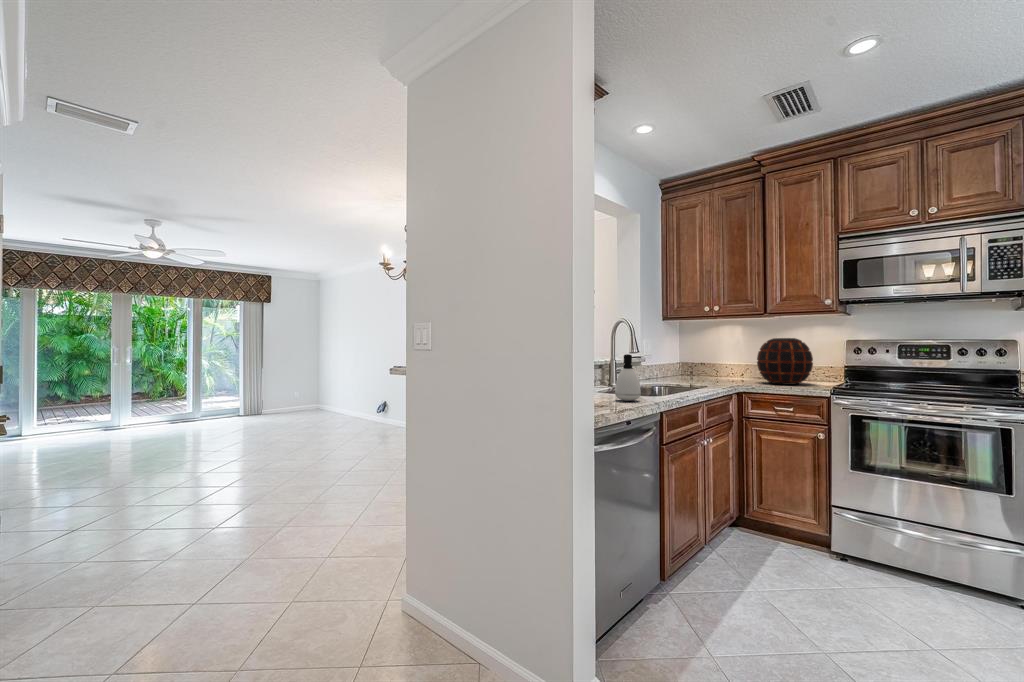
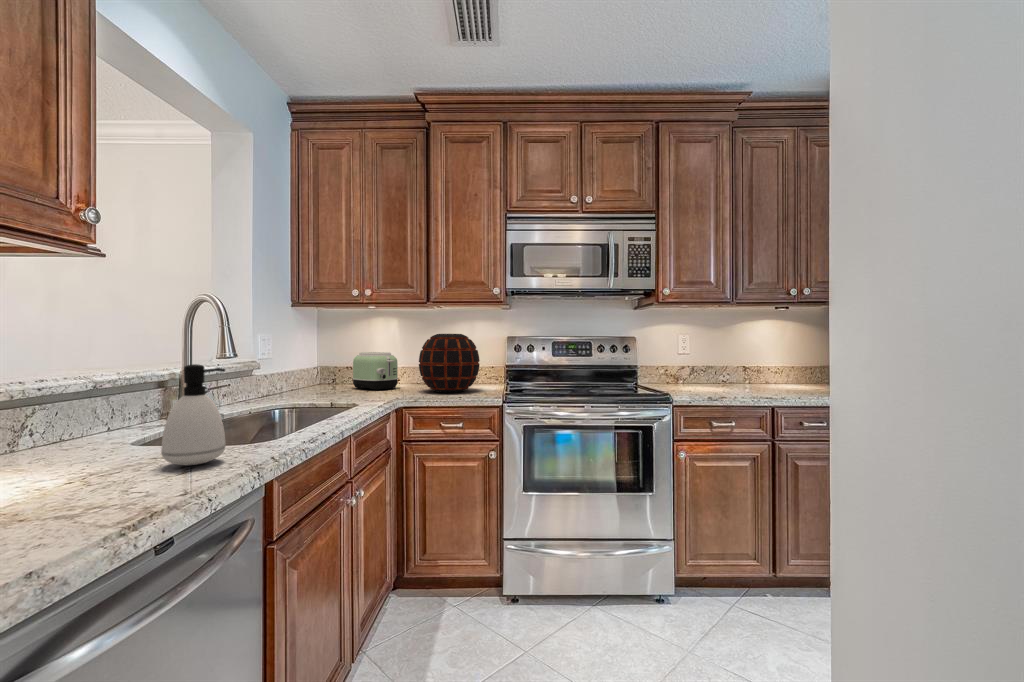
toaster: none [705,352,741,380] -> present [352,352,398,390]

